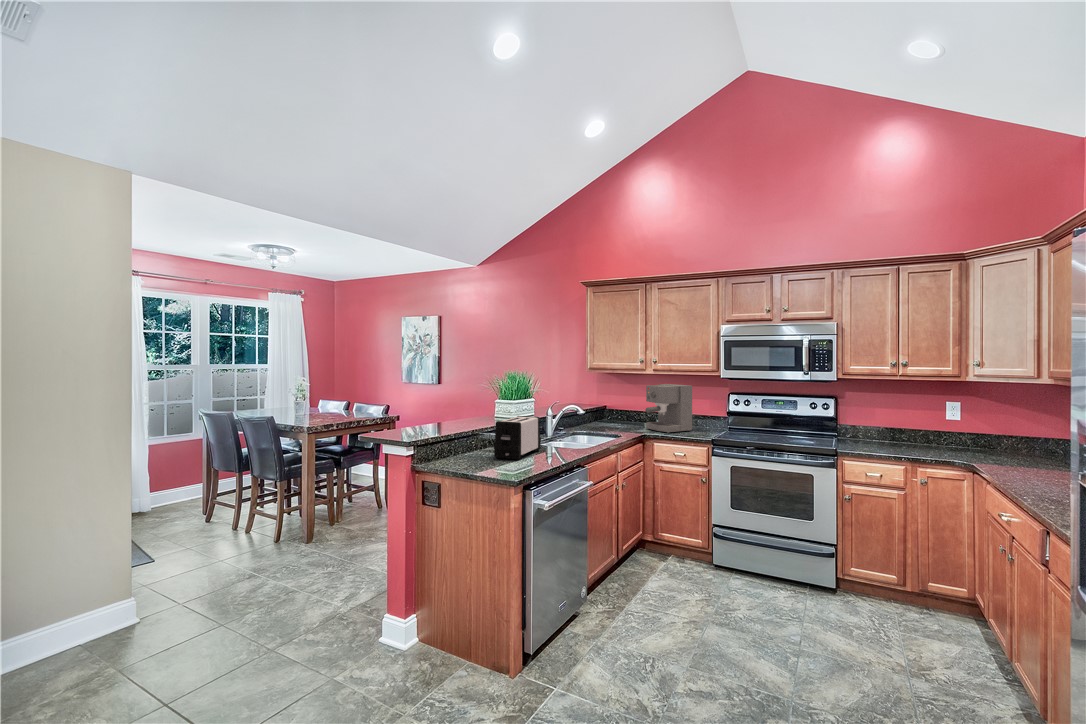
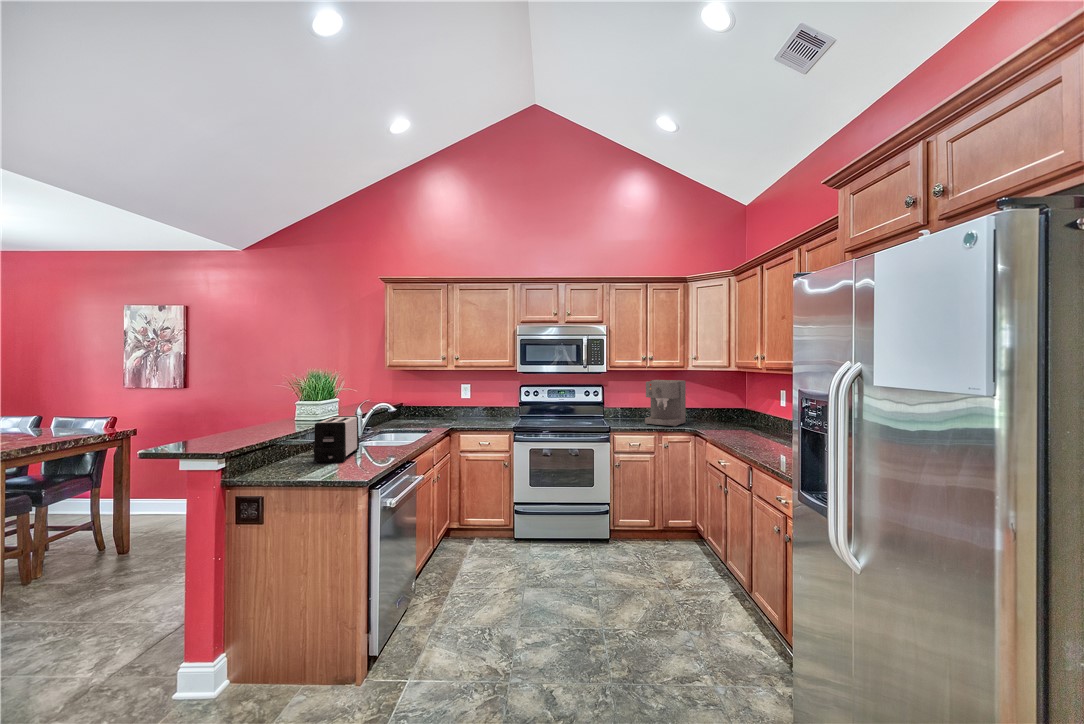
coffee maker: present [645,384,692,433] -> present [645,380,686,427]

